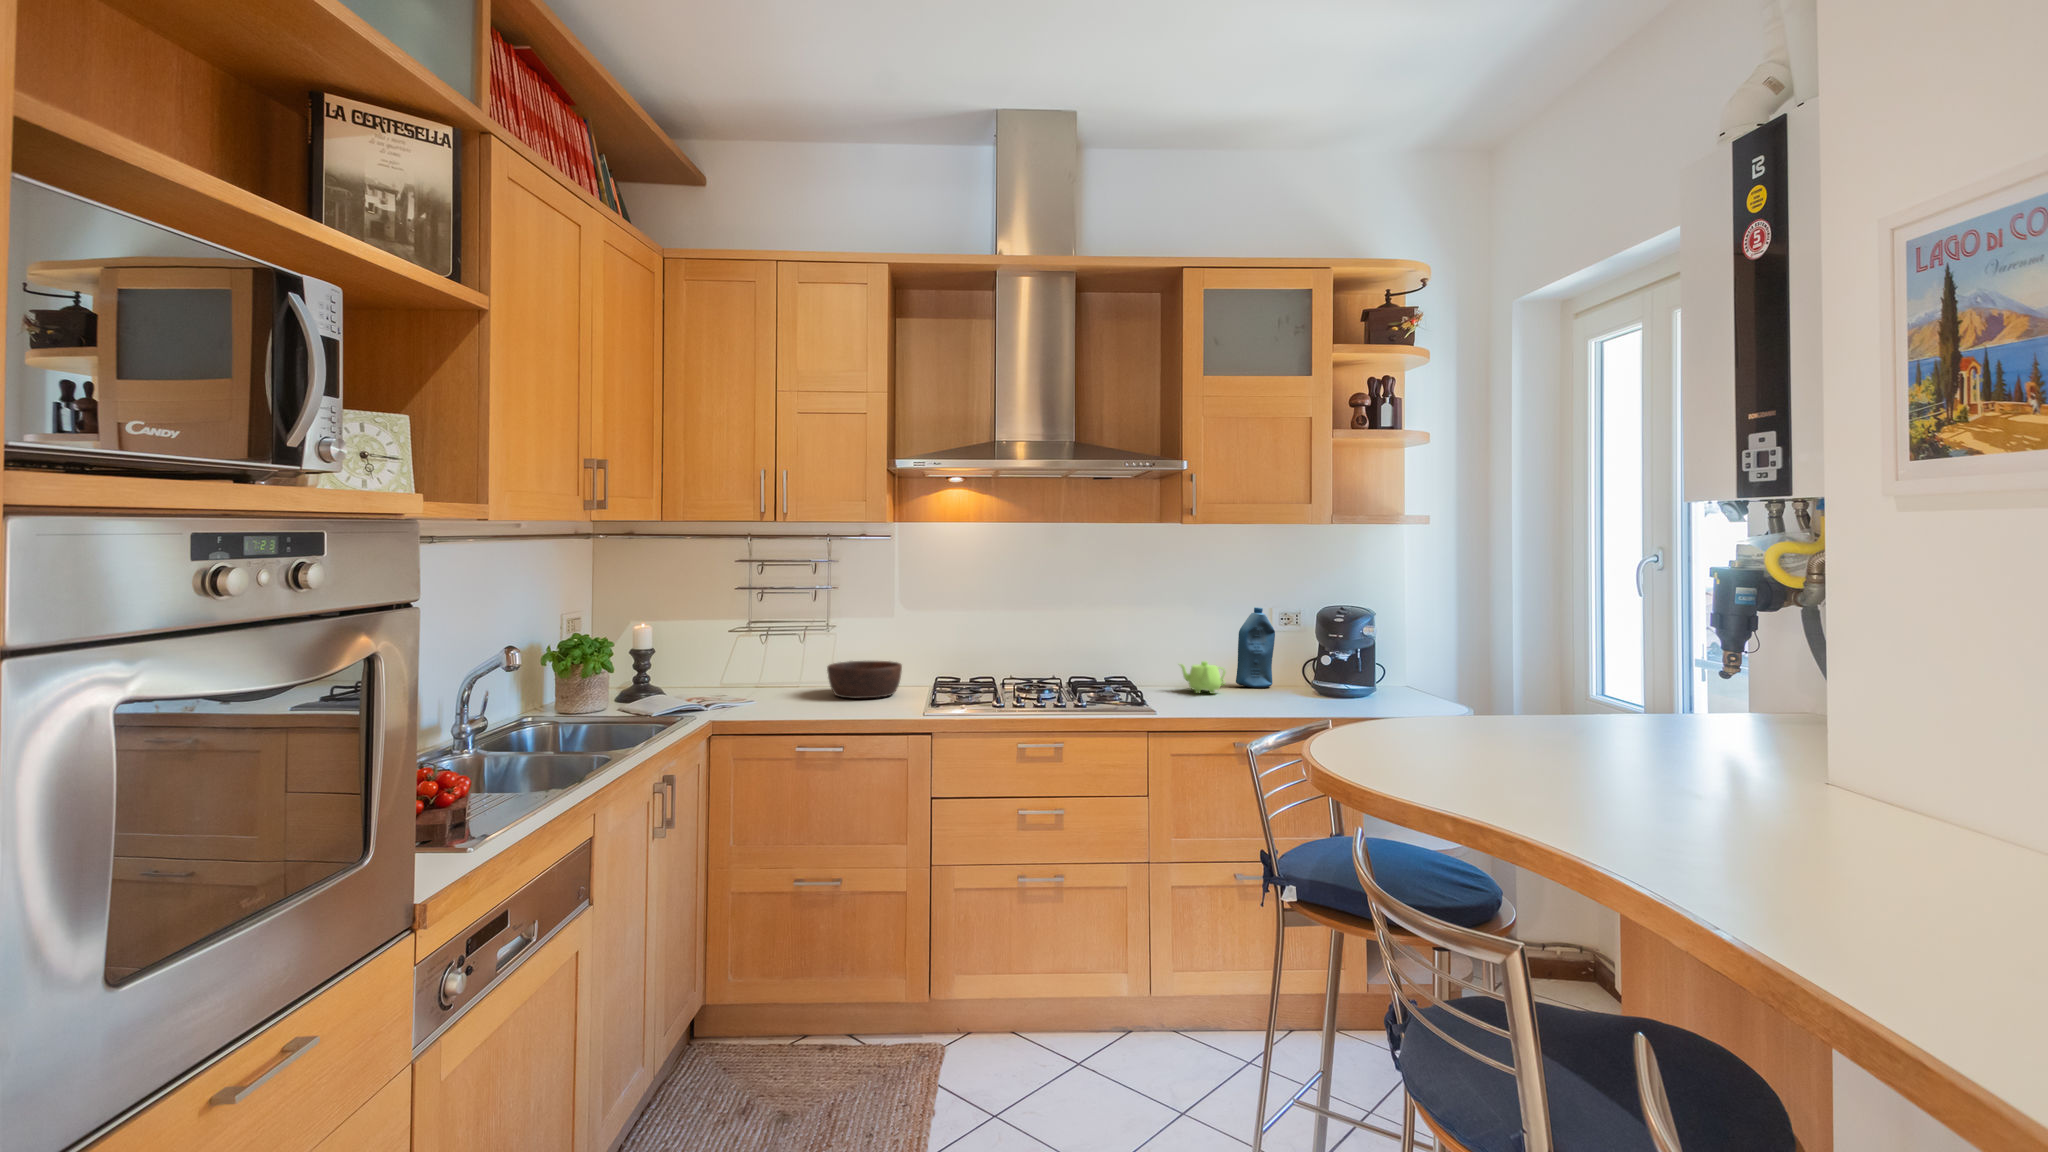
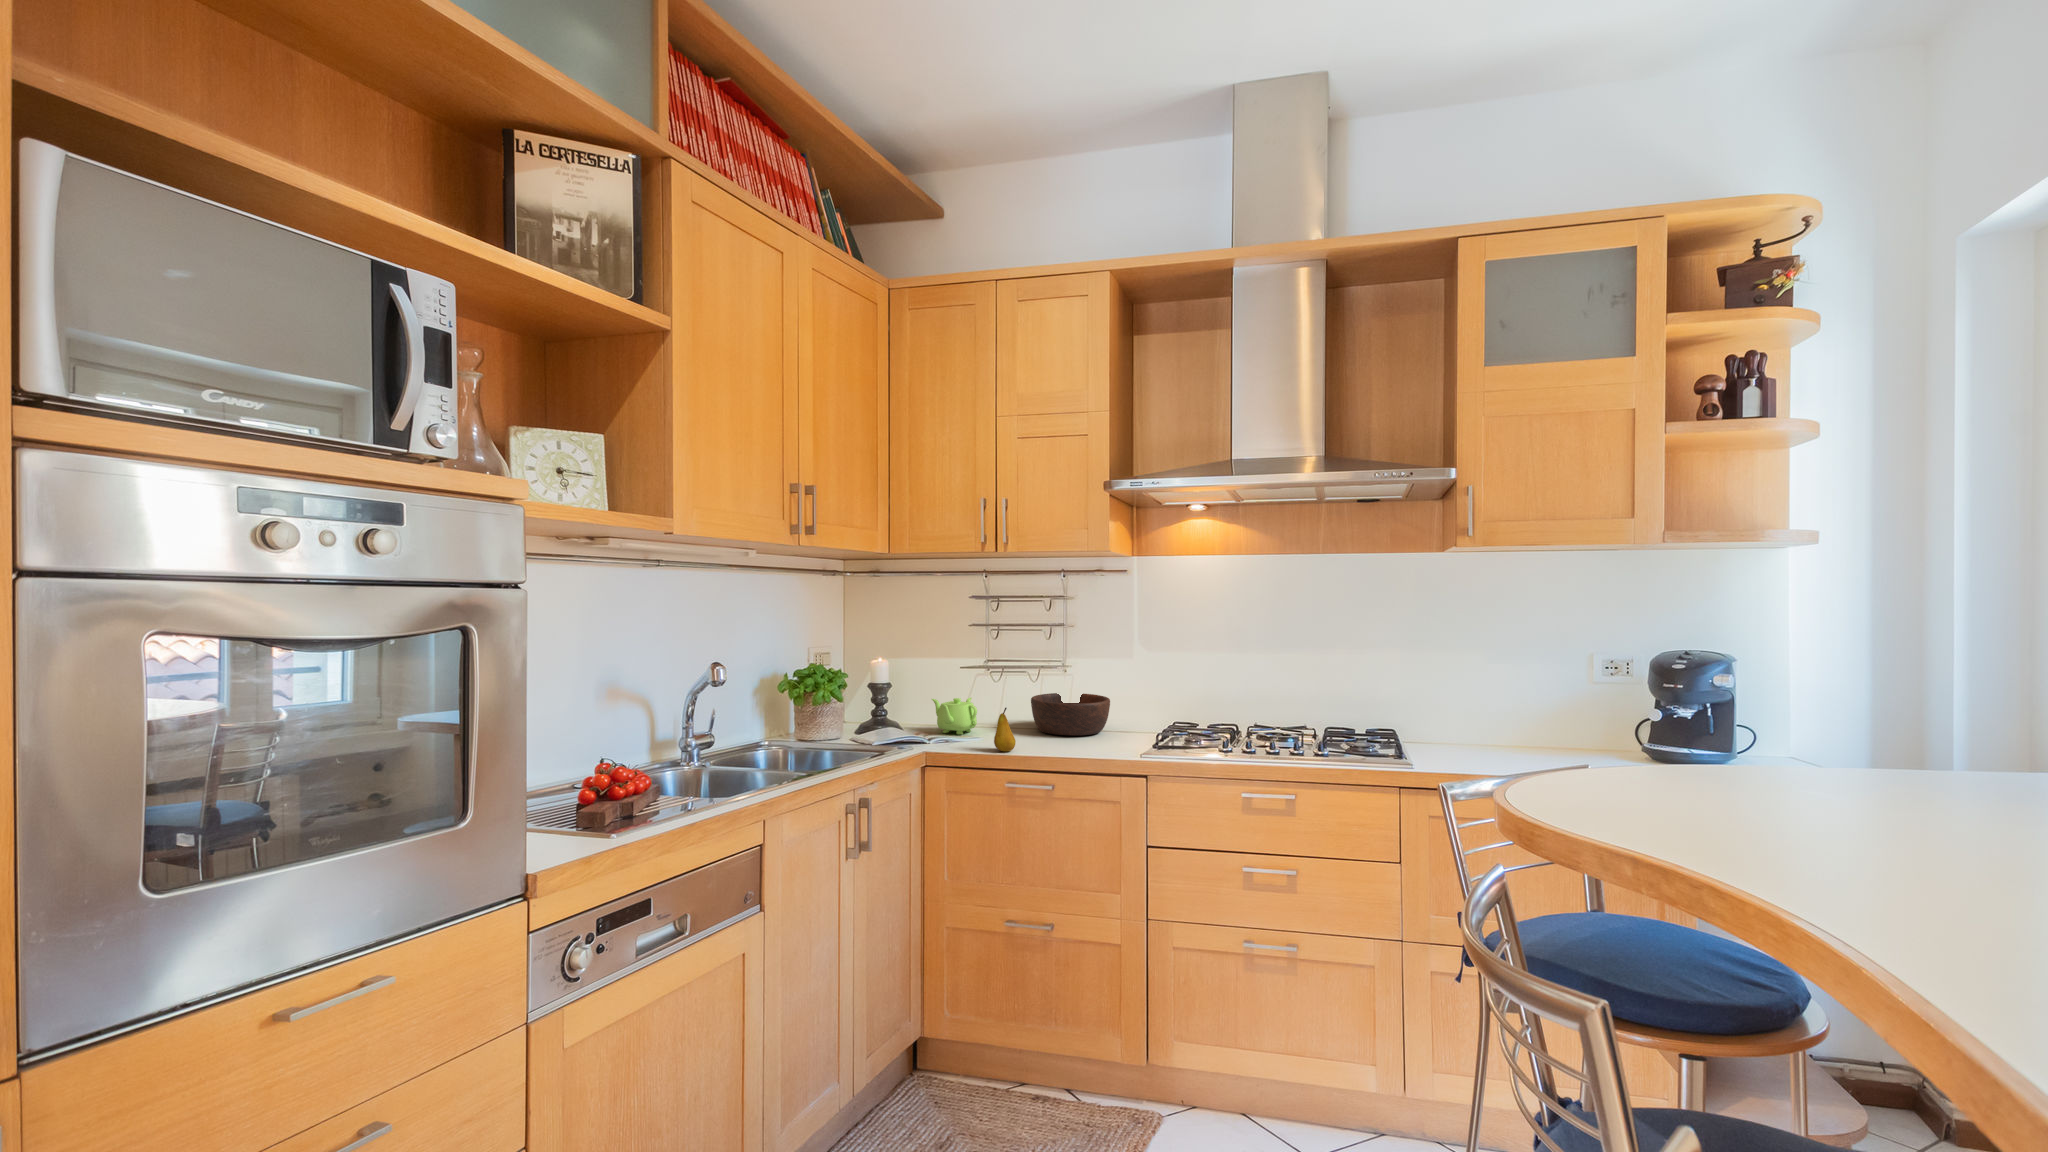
bottle: present [1236,607,1275,688] -> none [1522,650,1579,752]
teapot: present [1180,661,1225,694] -> present [932,698,977,735]
fruit: none [801,673,821,714] -> present [994,708,1016,751]

